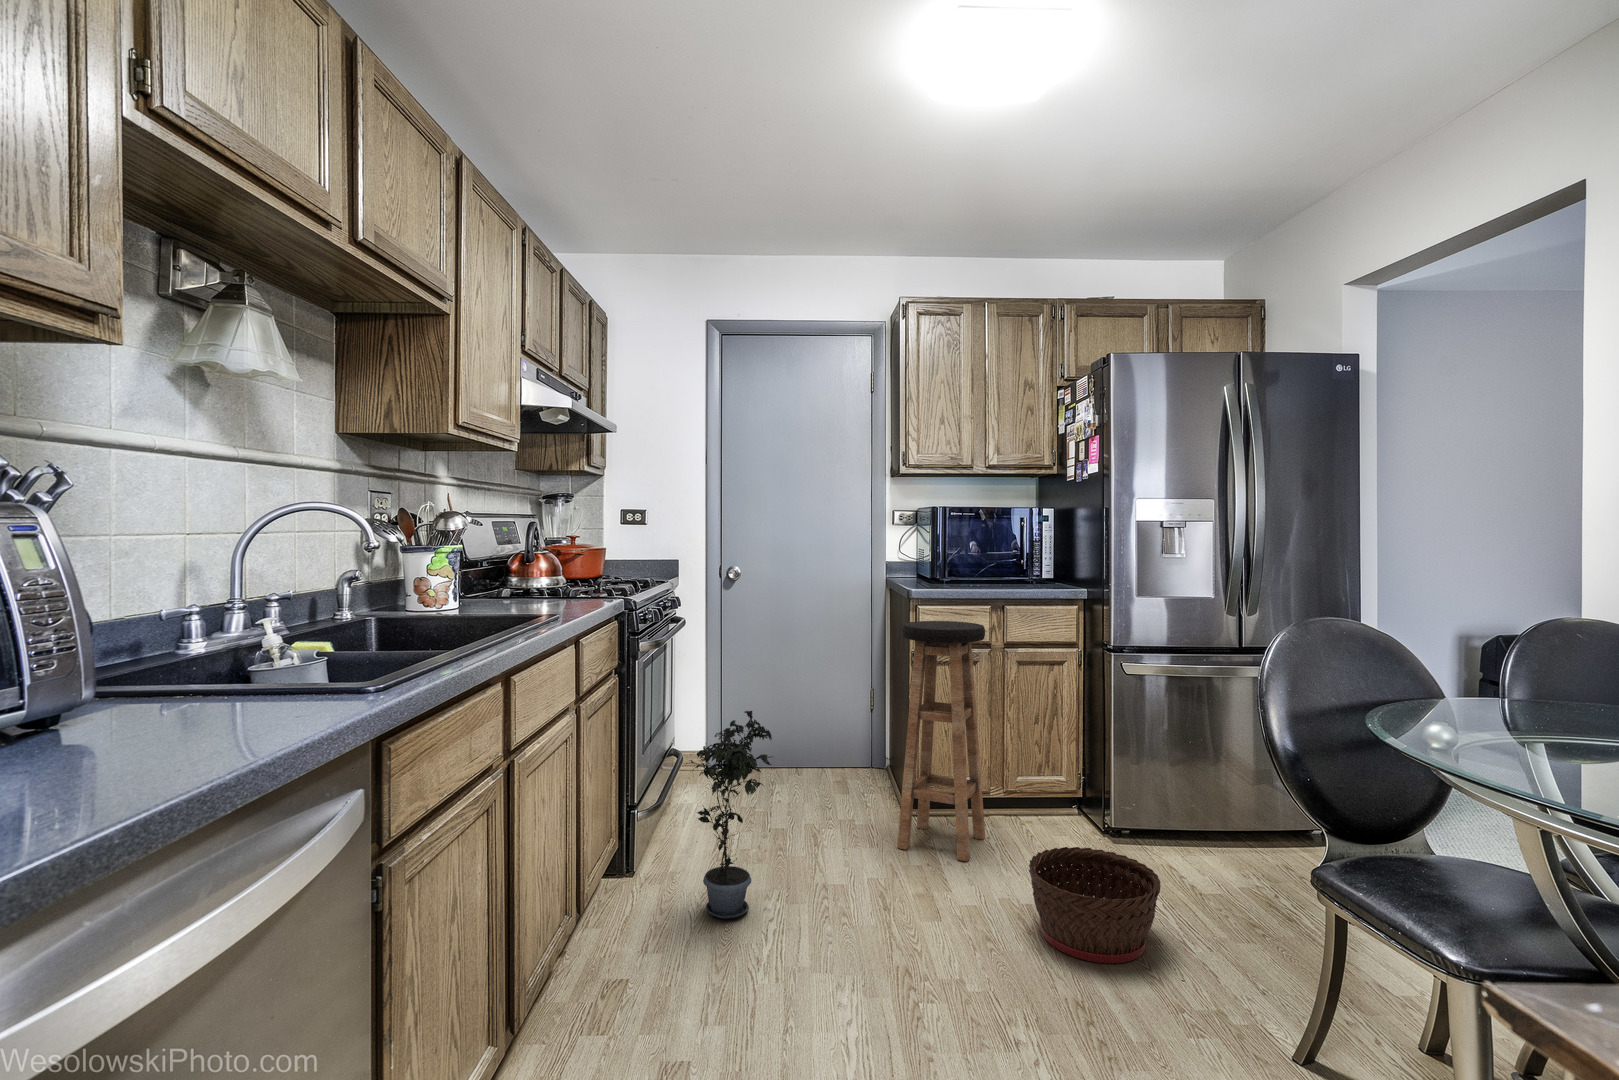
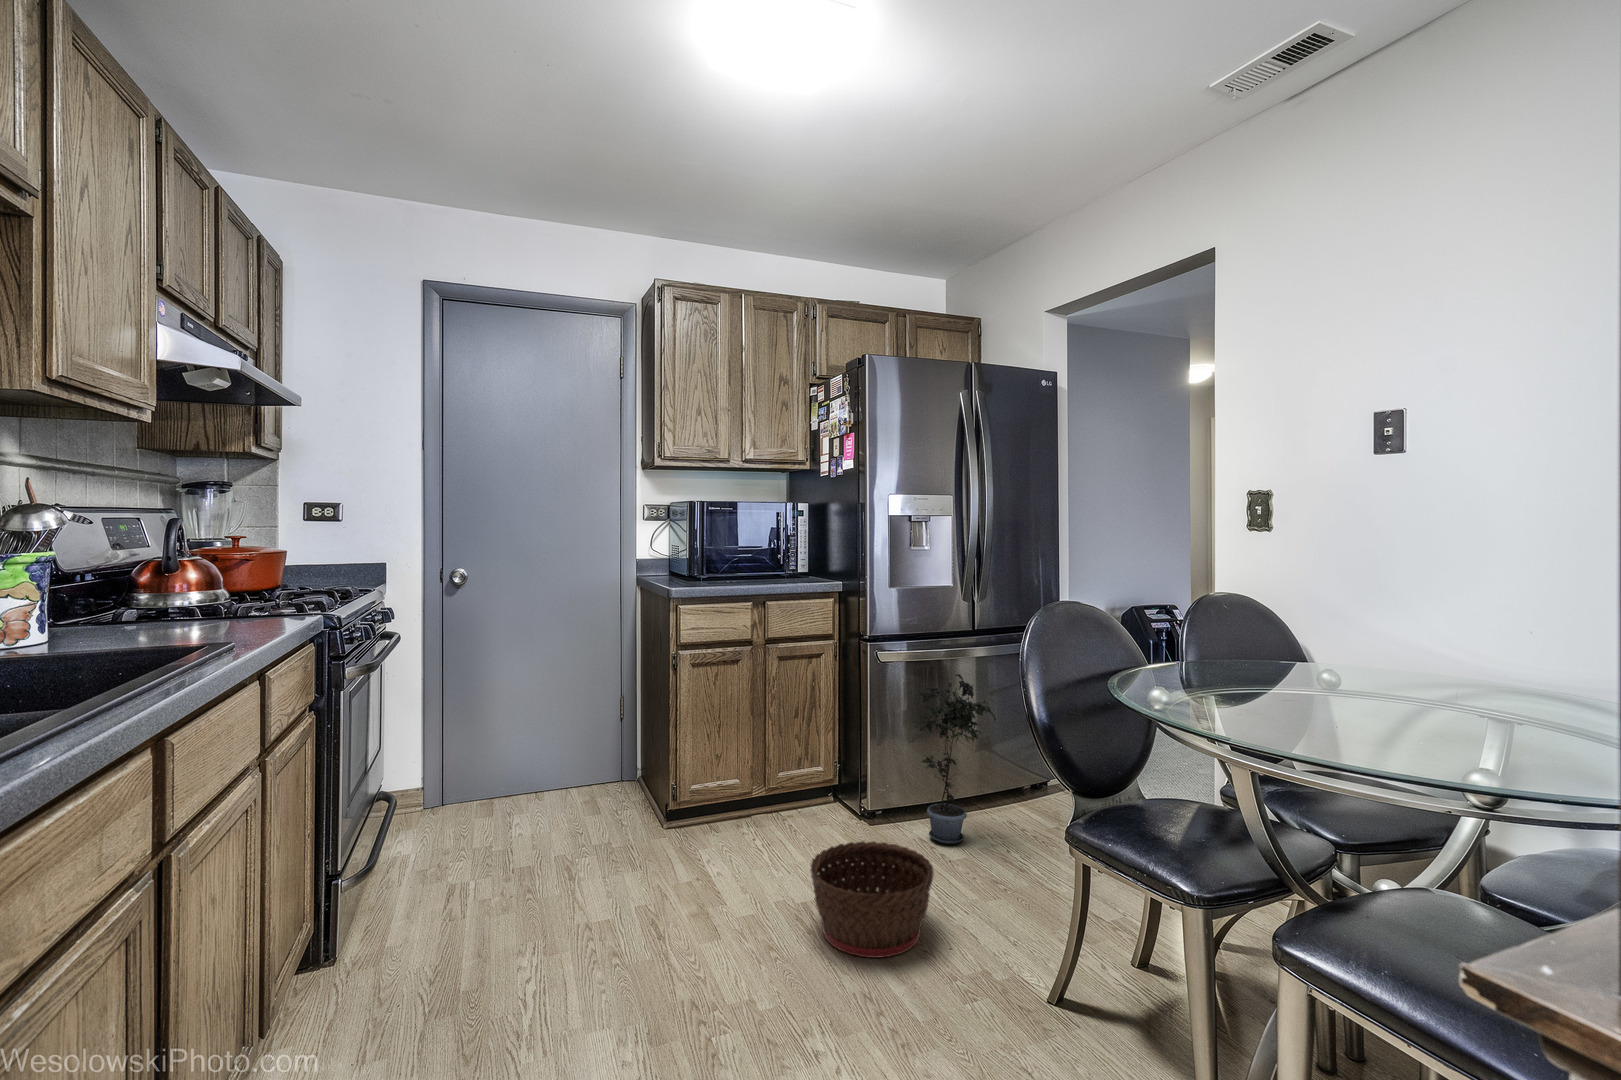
bar stool: present [897,621,985,861] -> none [662,621,751,871]
potted plant: present [690,711,772,920] -> present [915,674,996,844]

